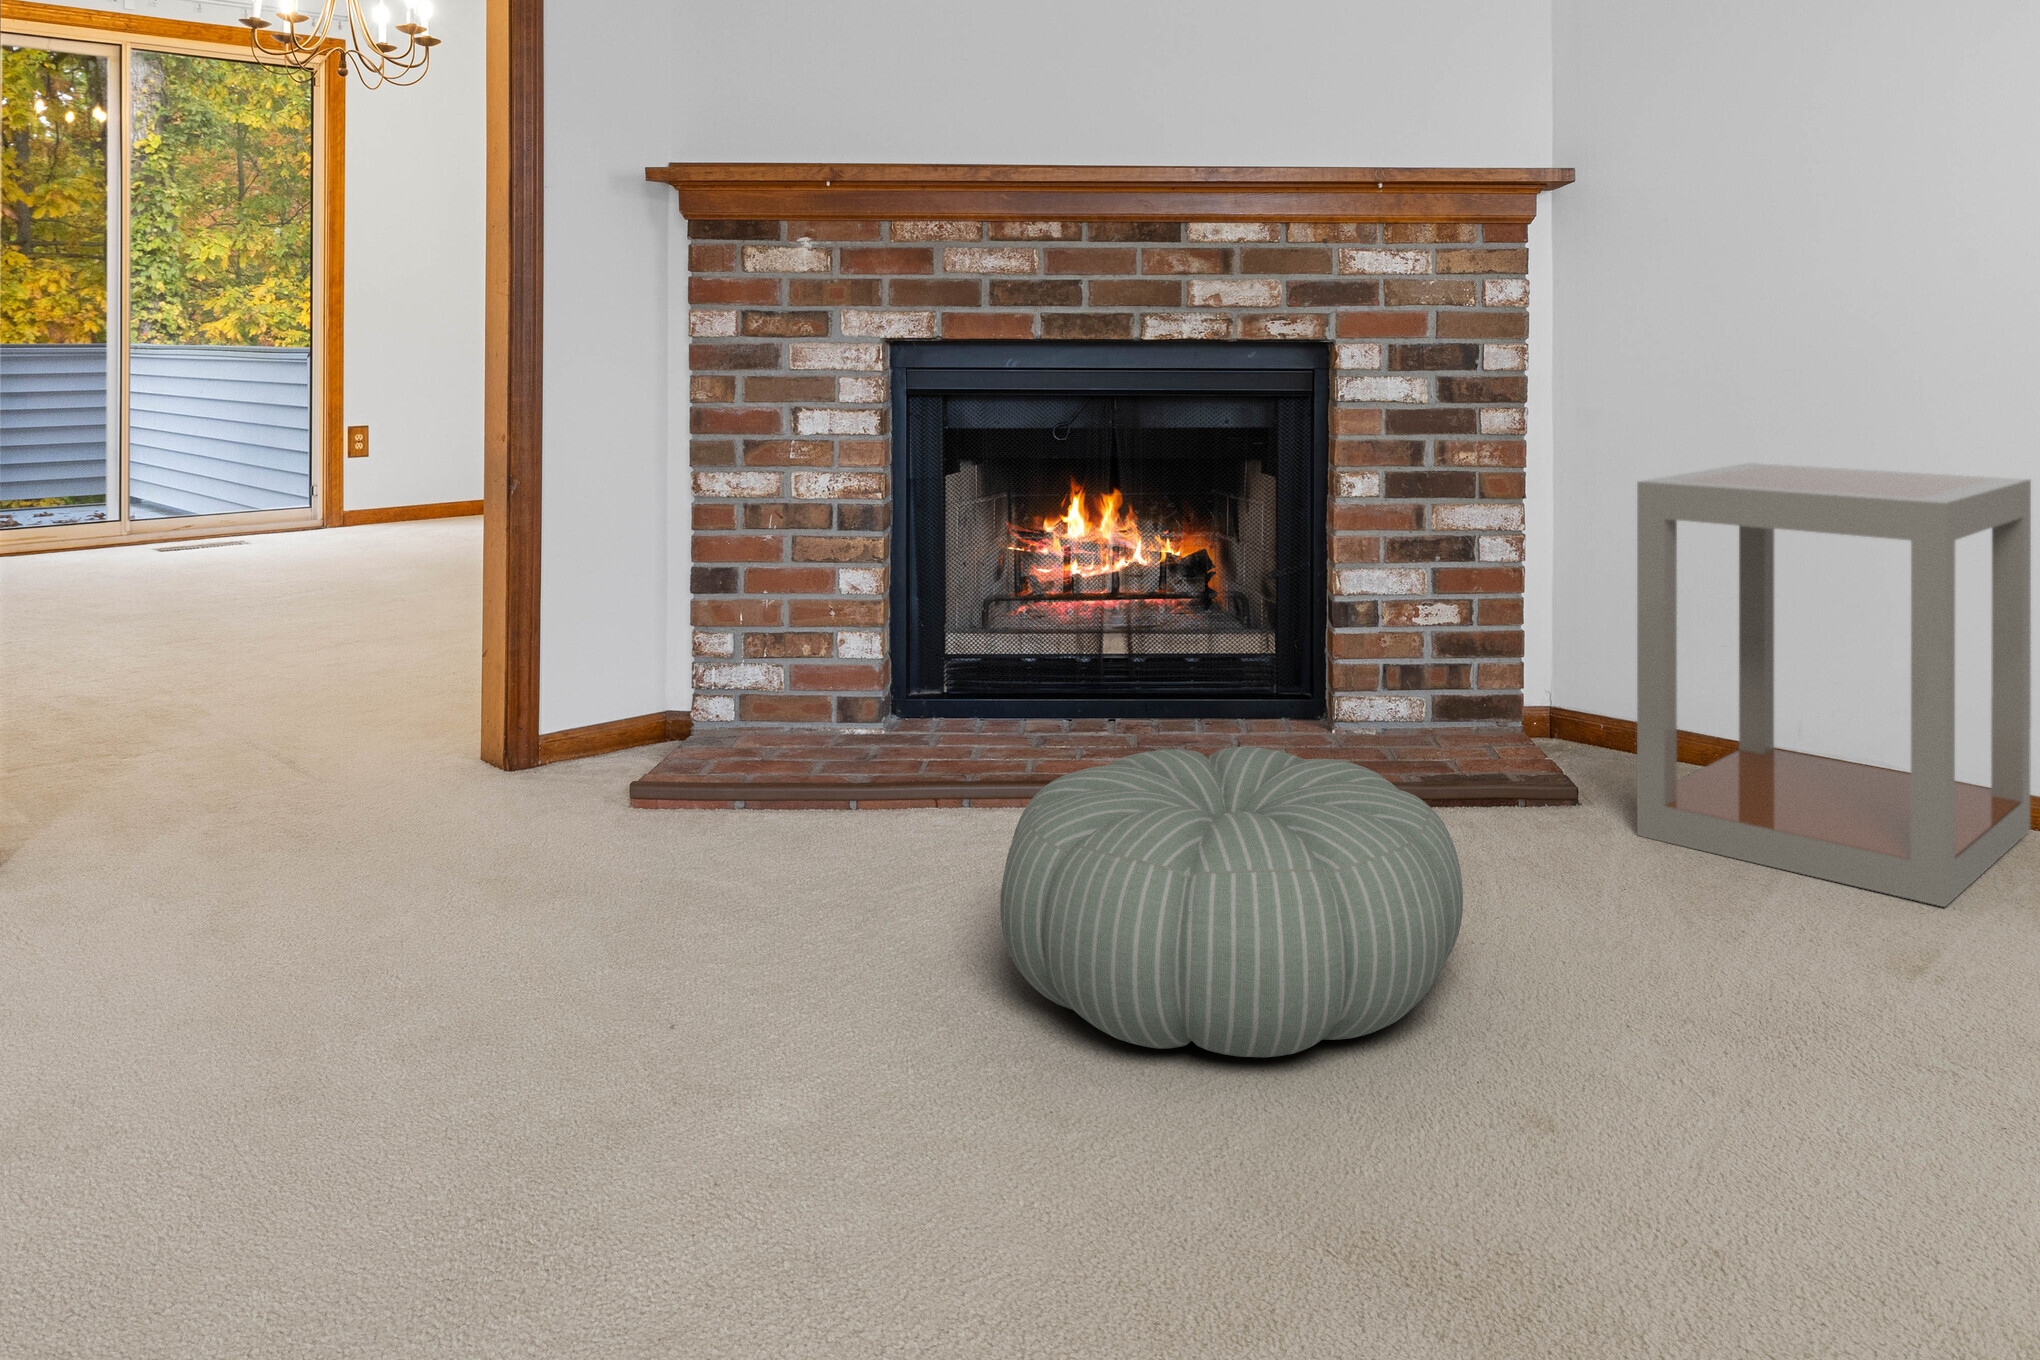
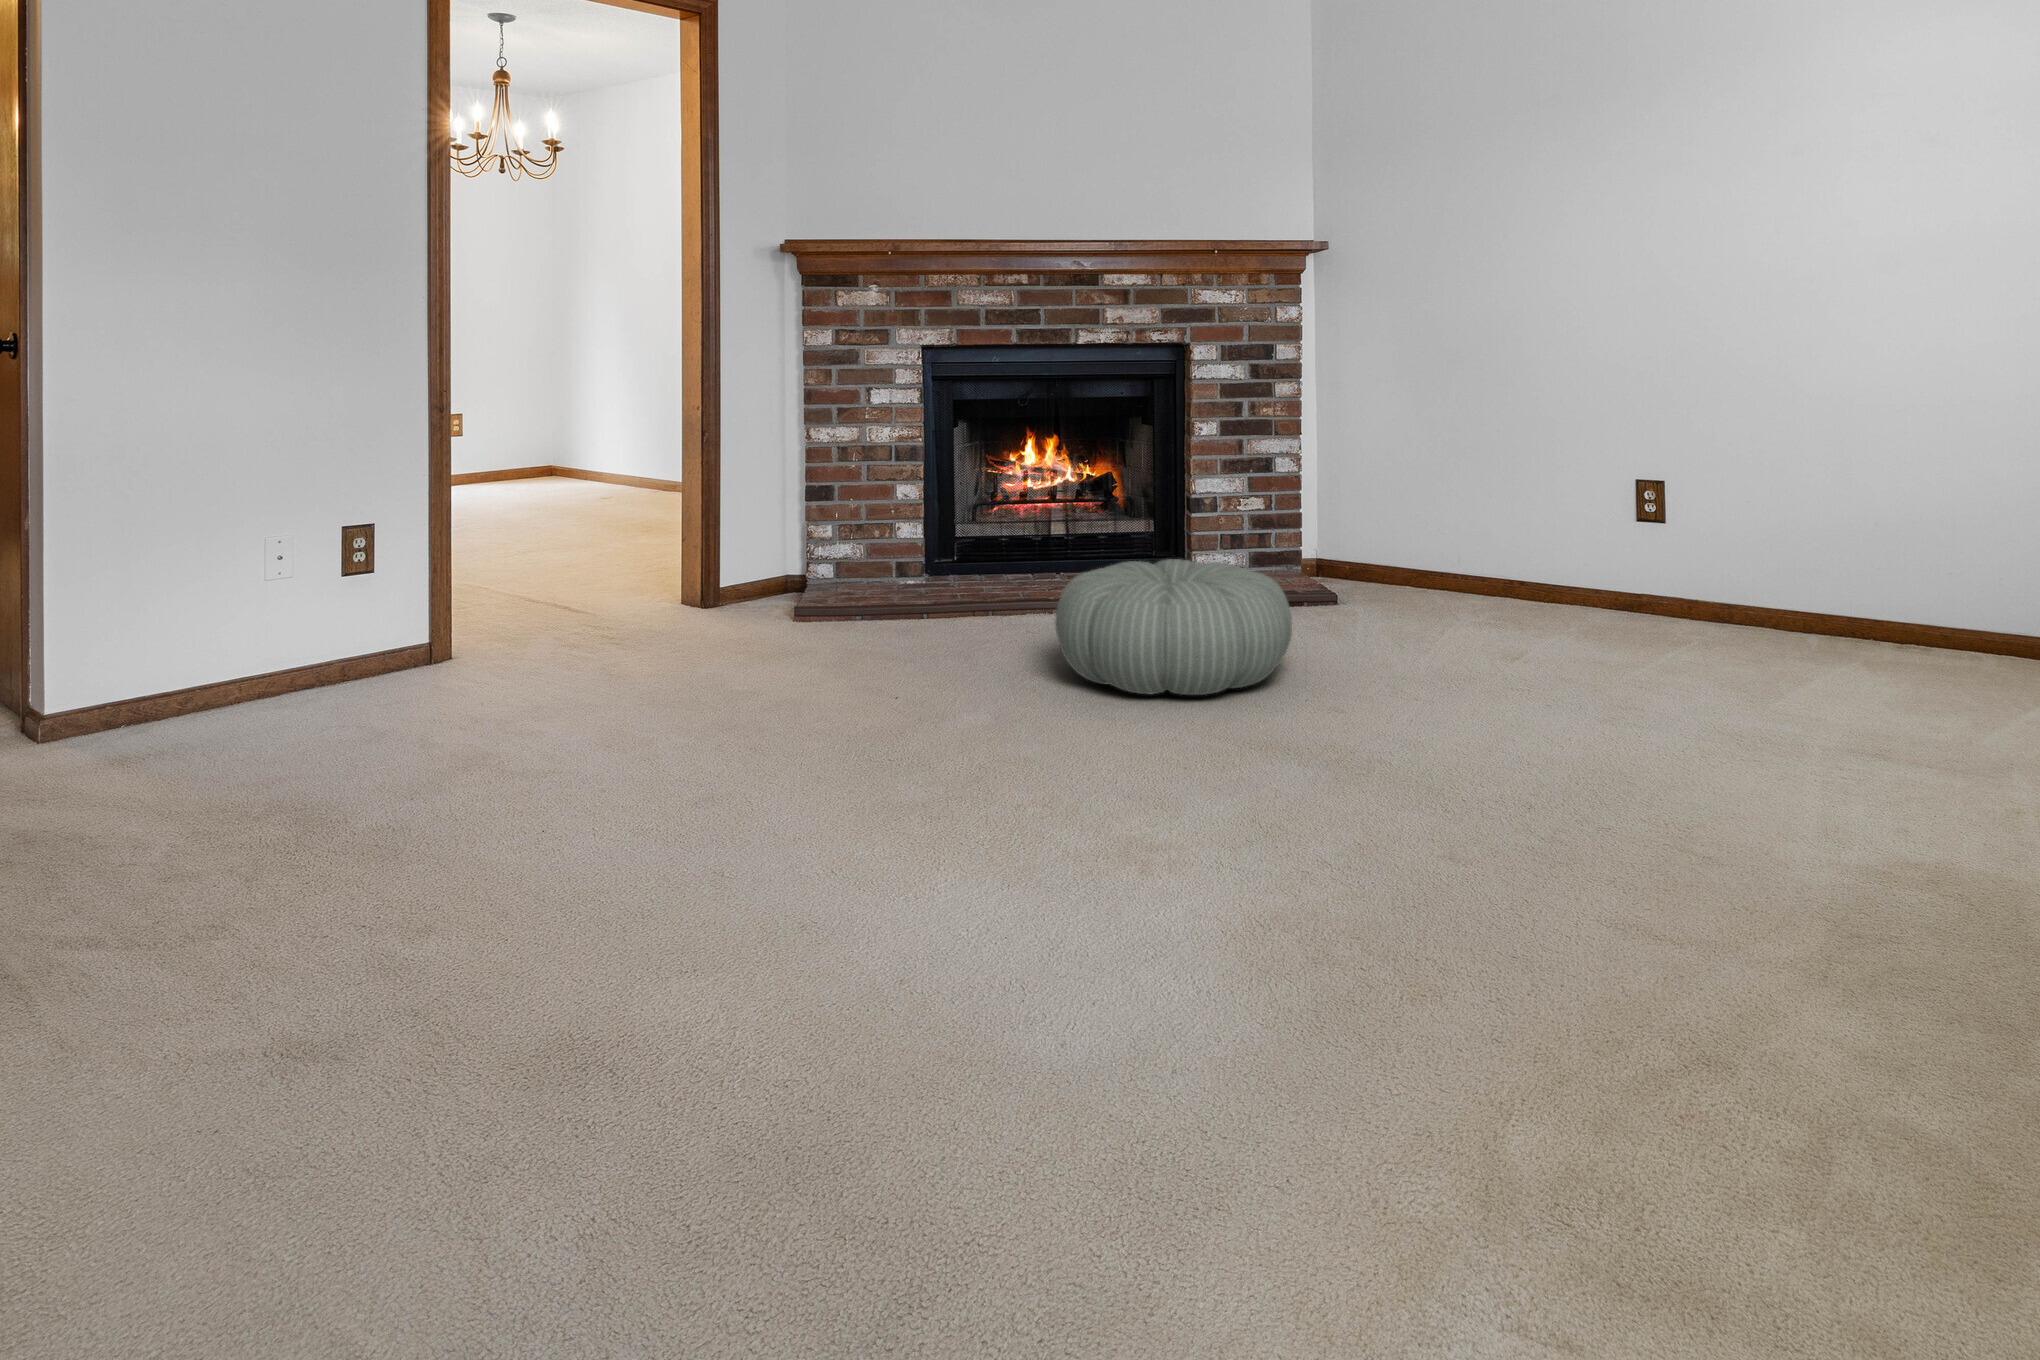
side table: present [1637,463,2031,907] -> none [1369,410,1579,635]

